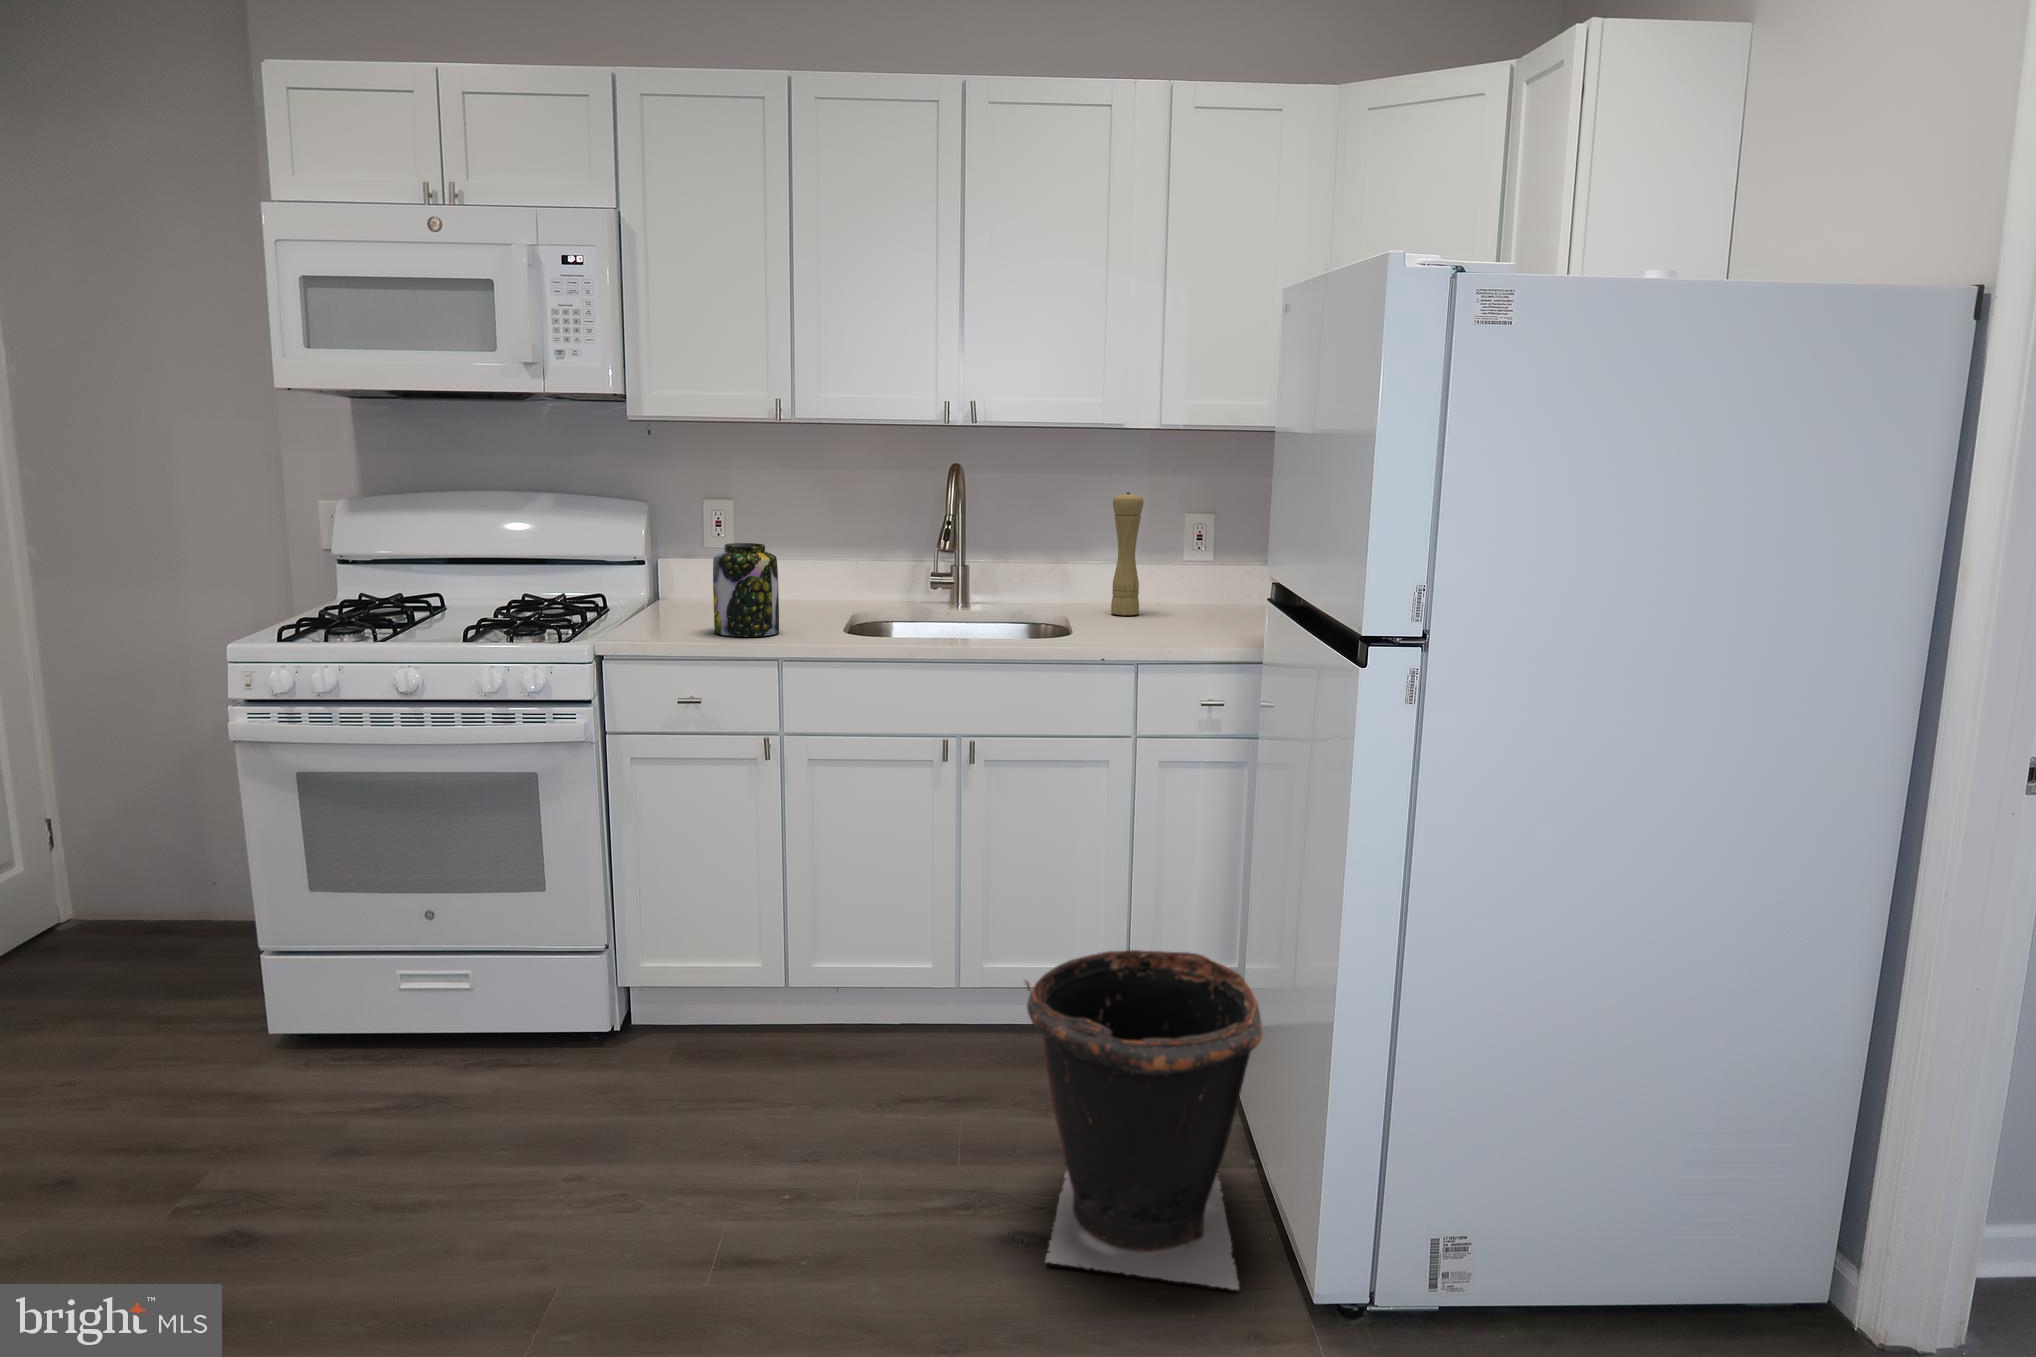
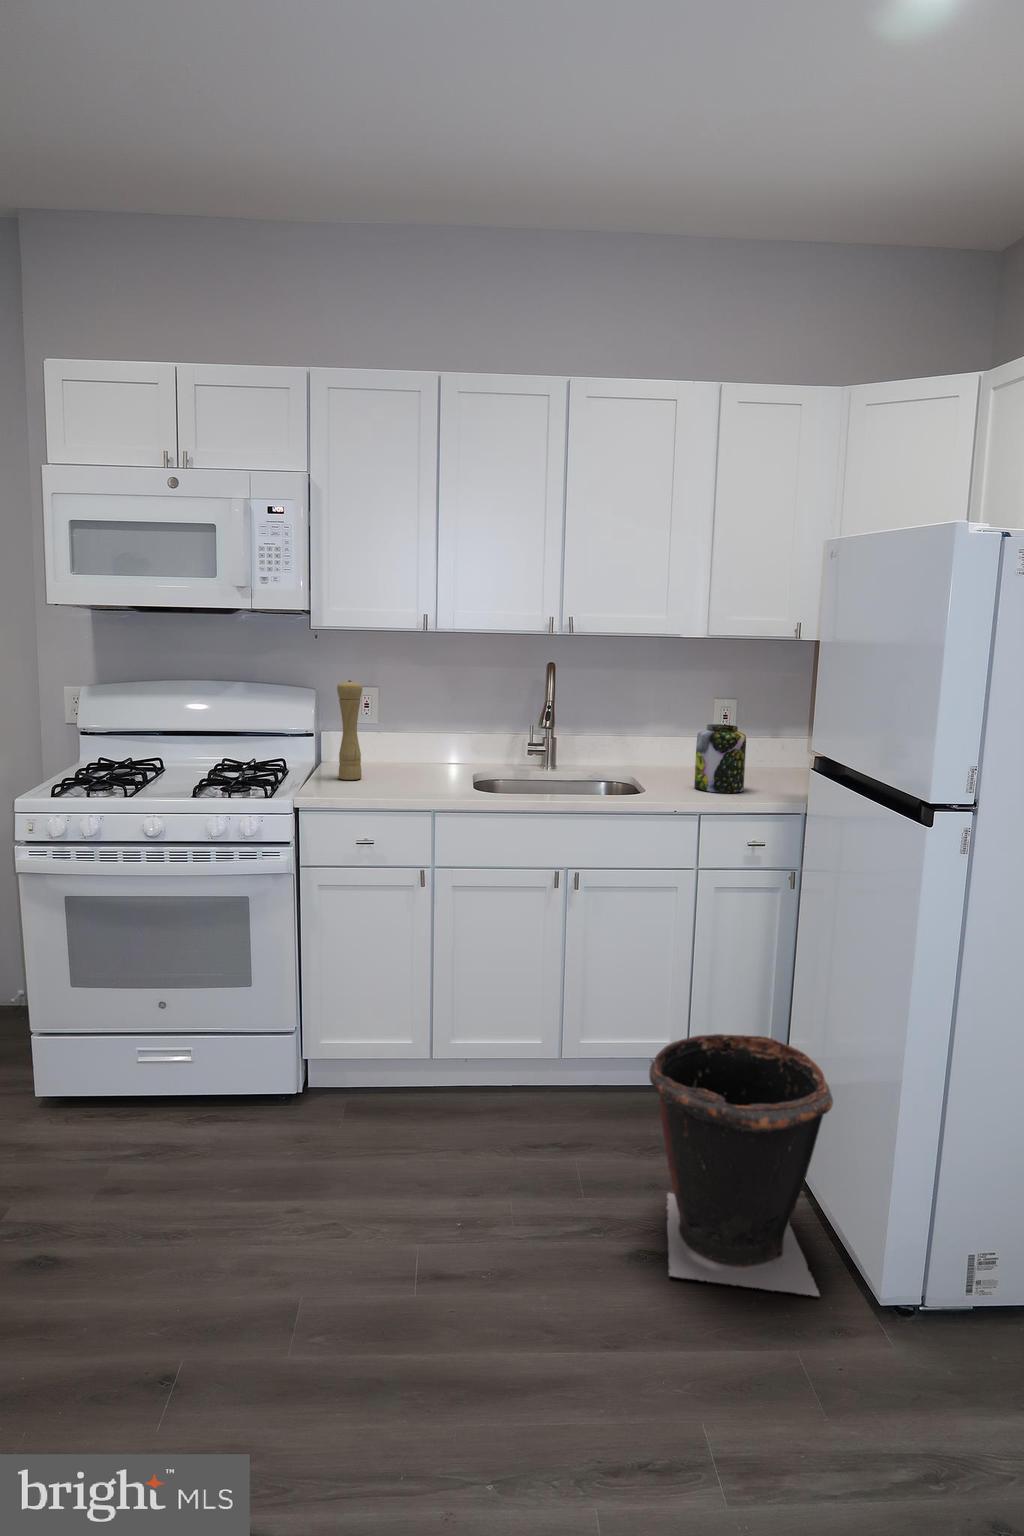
pepper mill: present [1111,492,1144,615] -> present [337,680,362,780]
jar: present [713,543,779,637] -> present [694,724,746,793]

